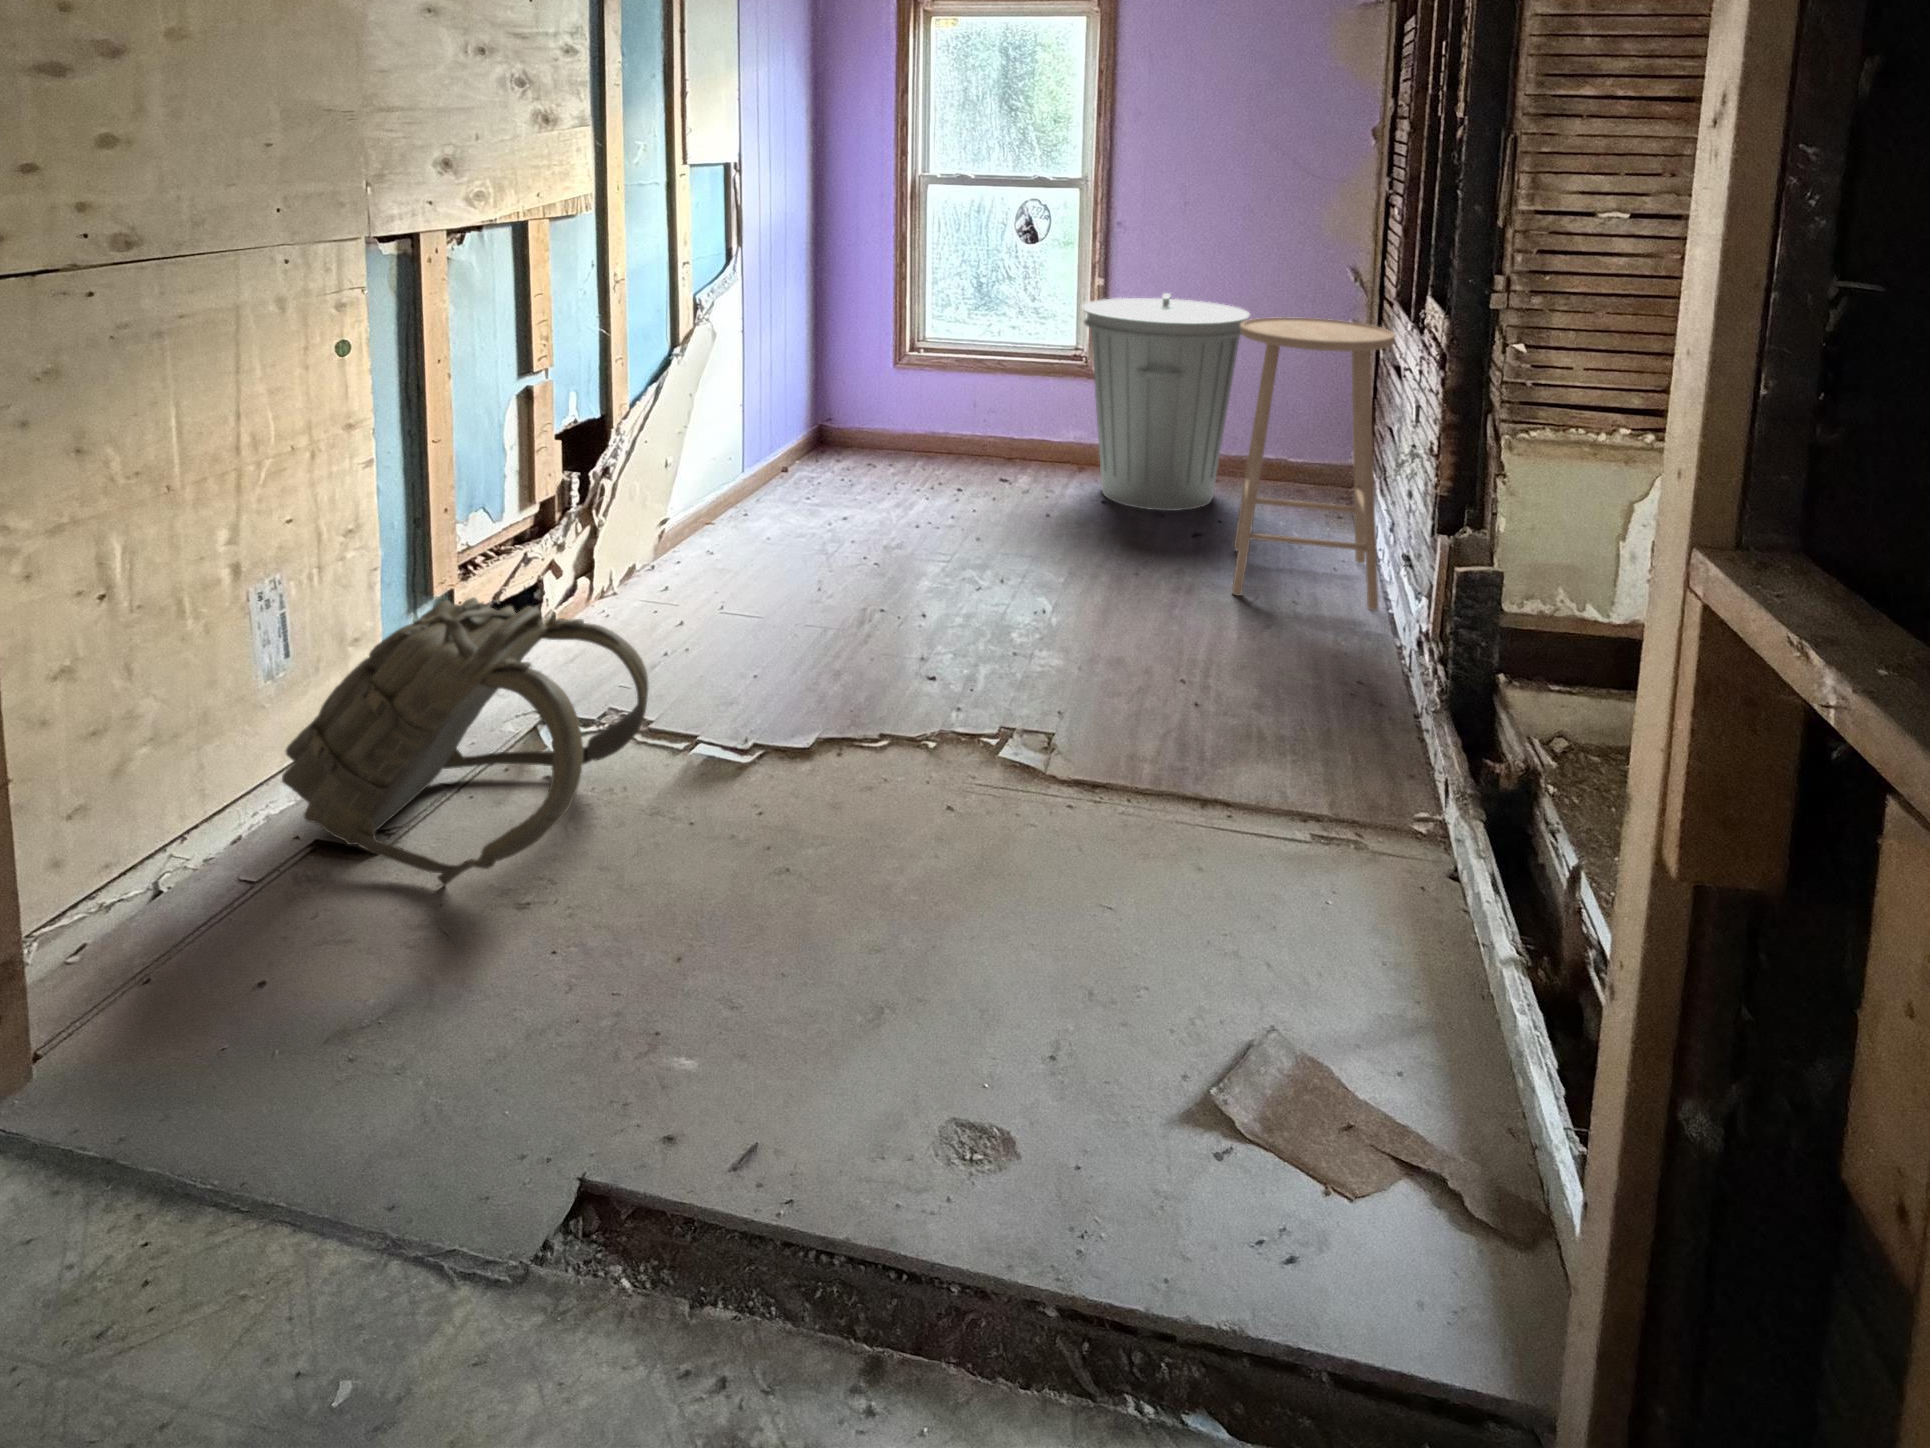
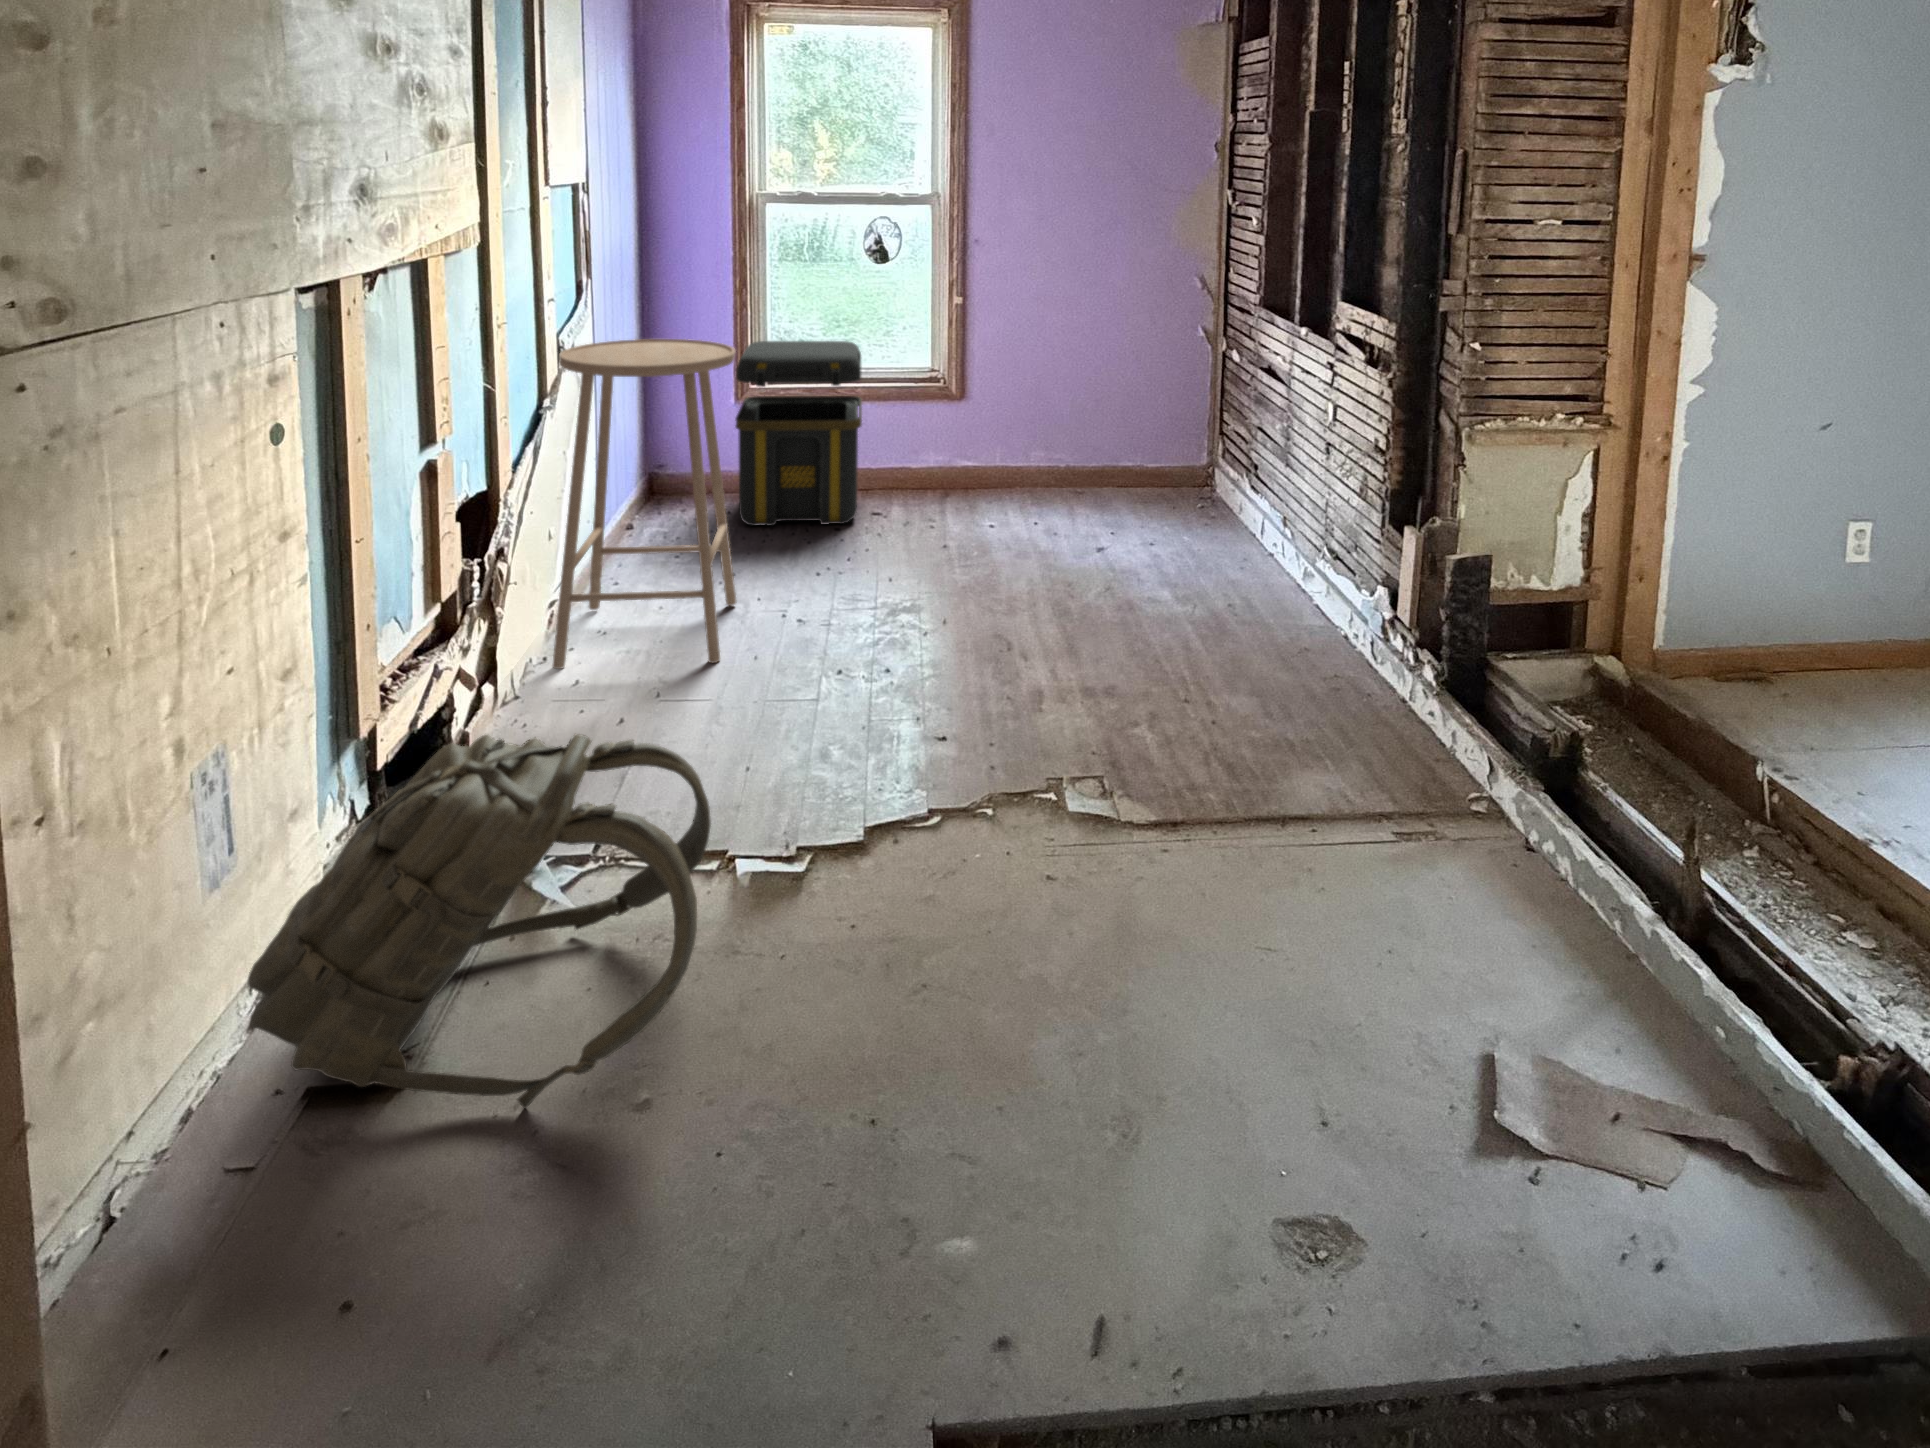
trash can: present [1083,293,1250,511] -> none [962,309,1131,532]
toolbox: none [873,311,999,484] -> present [735,341,862,526]
stool: present [1232,317,1395,611] -> present [553,339,736,669]

